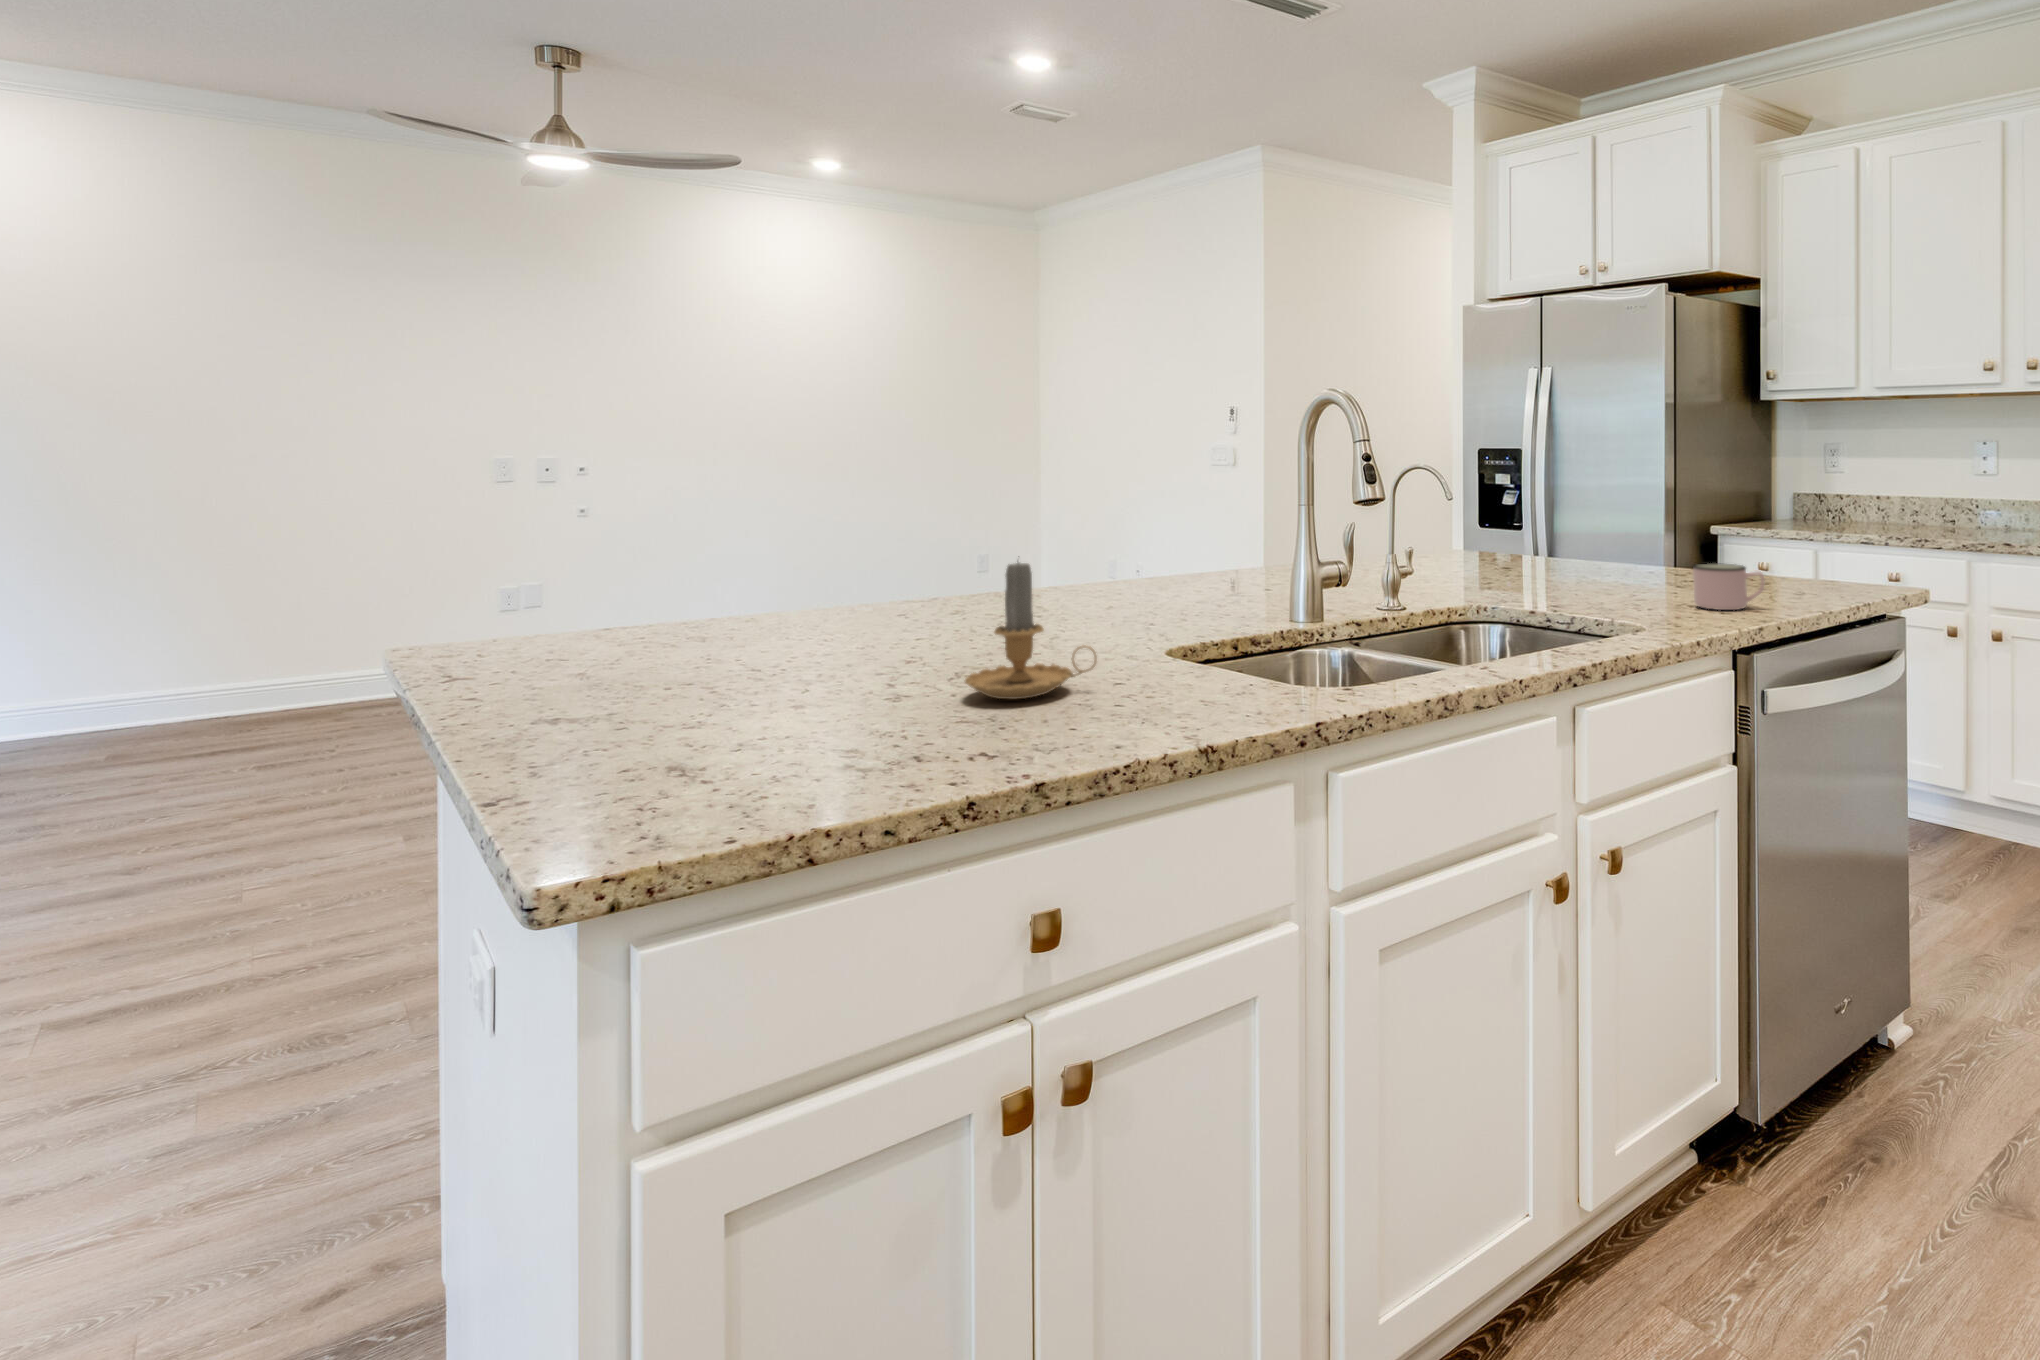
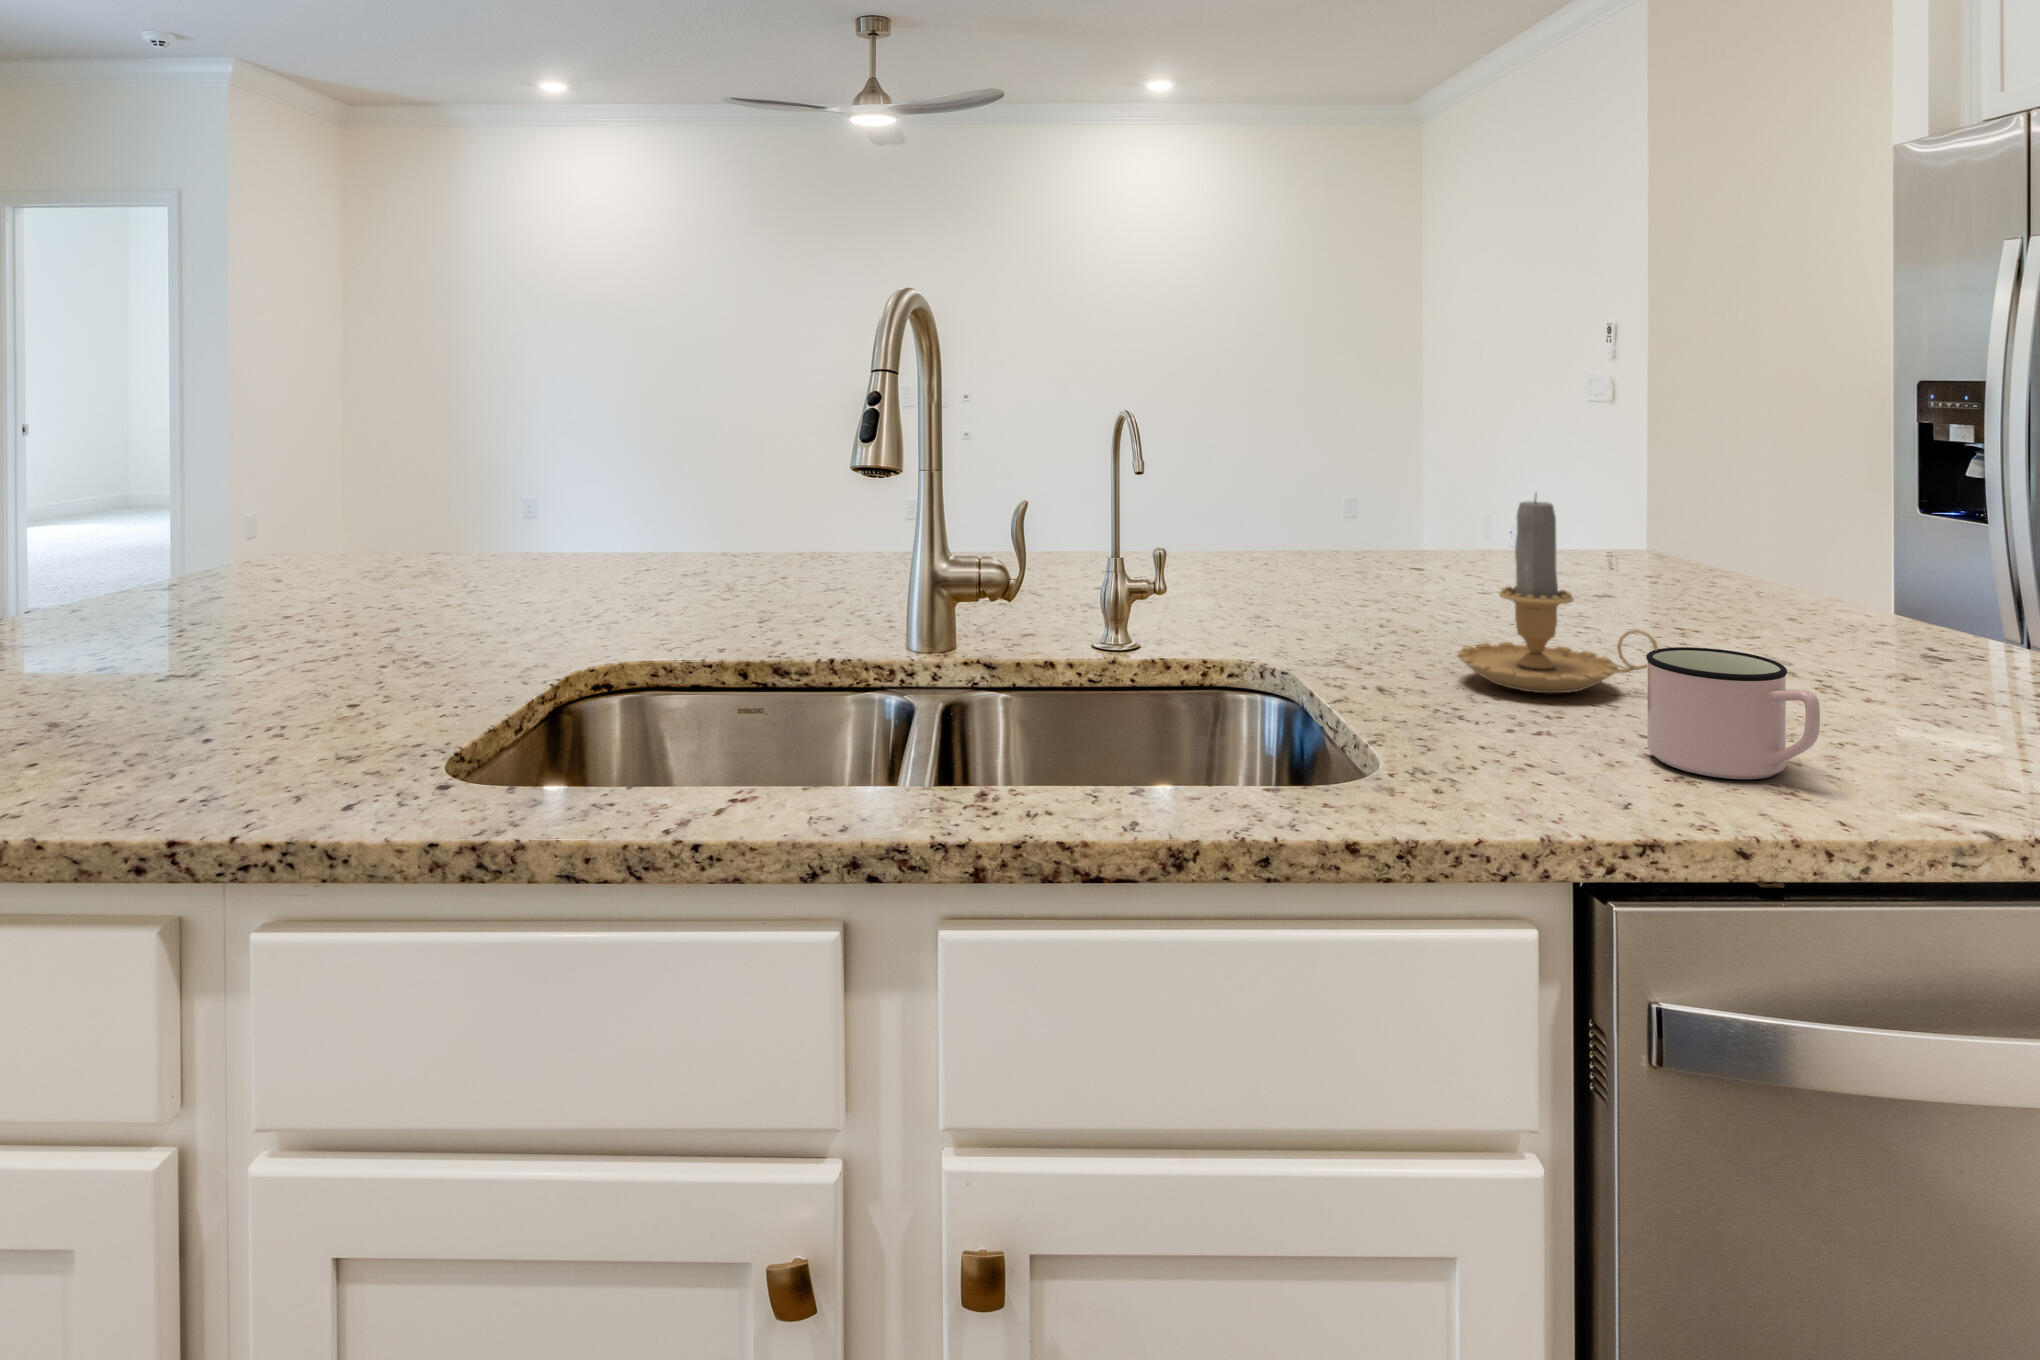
candle: present [965,563,1097,699] -> present [1457,500,1658,693]

